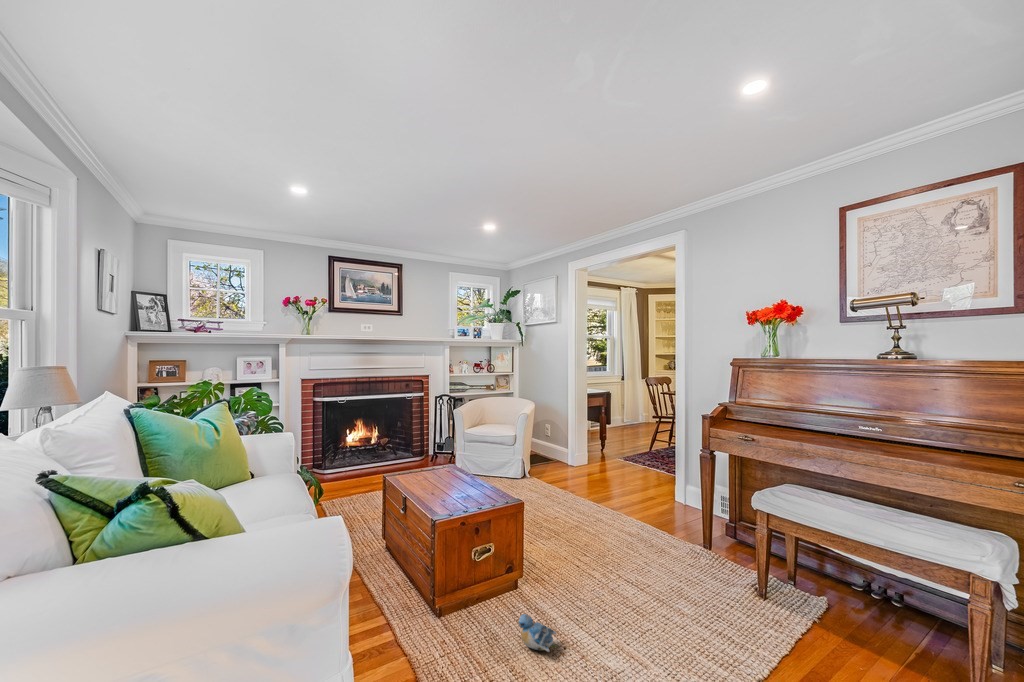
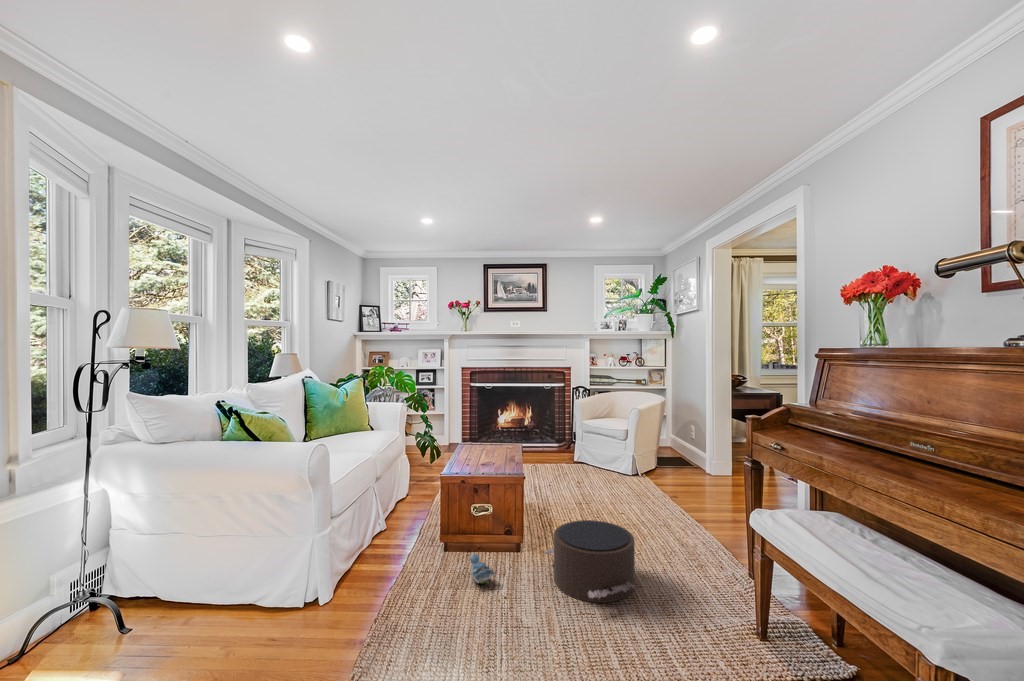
pouf: none [570,534,688,627] -> present [545,520,635,603]

